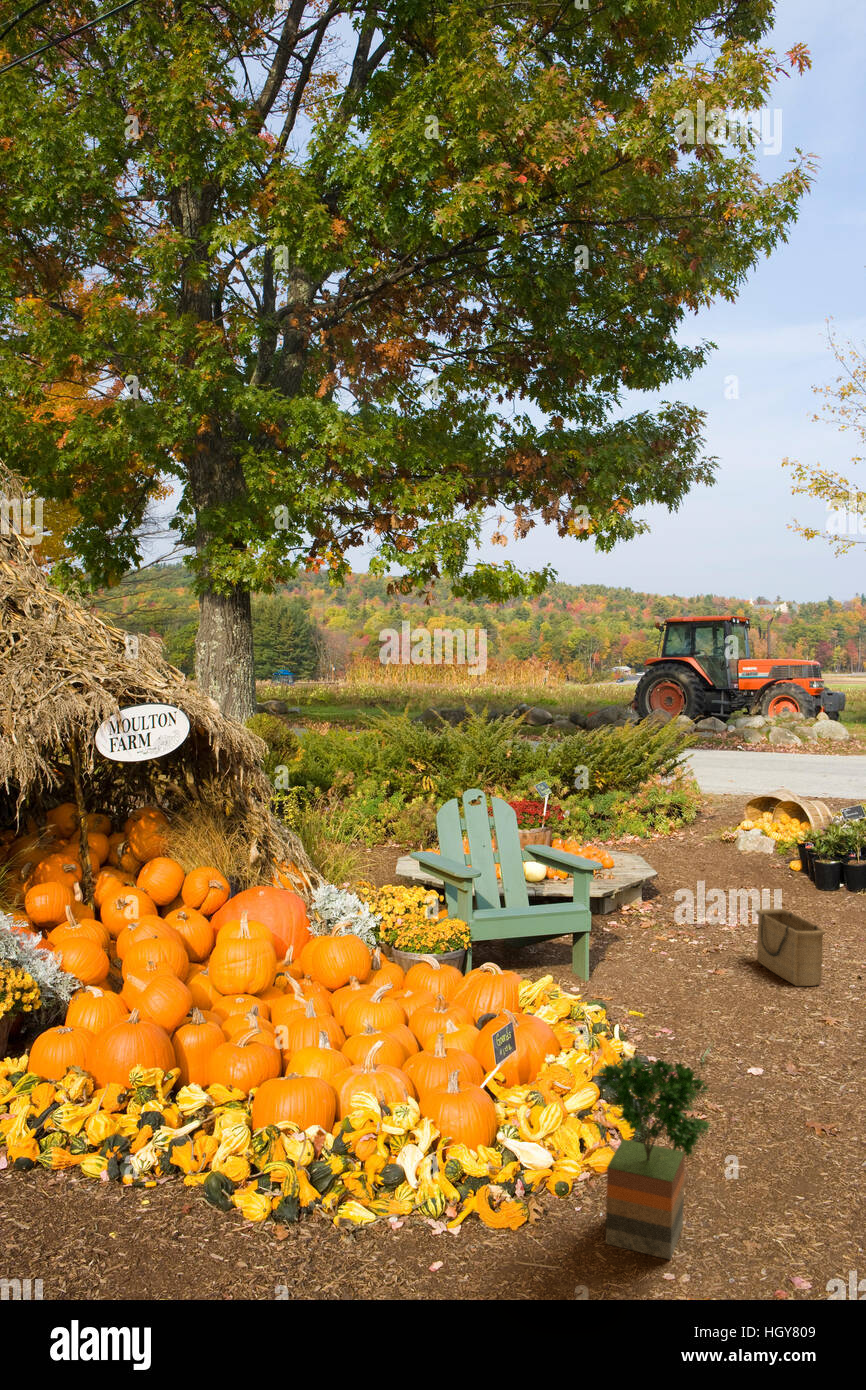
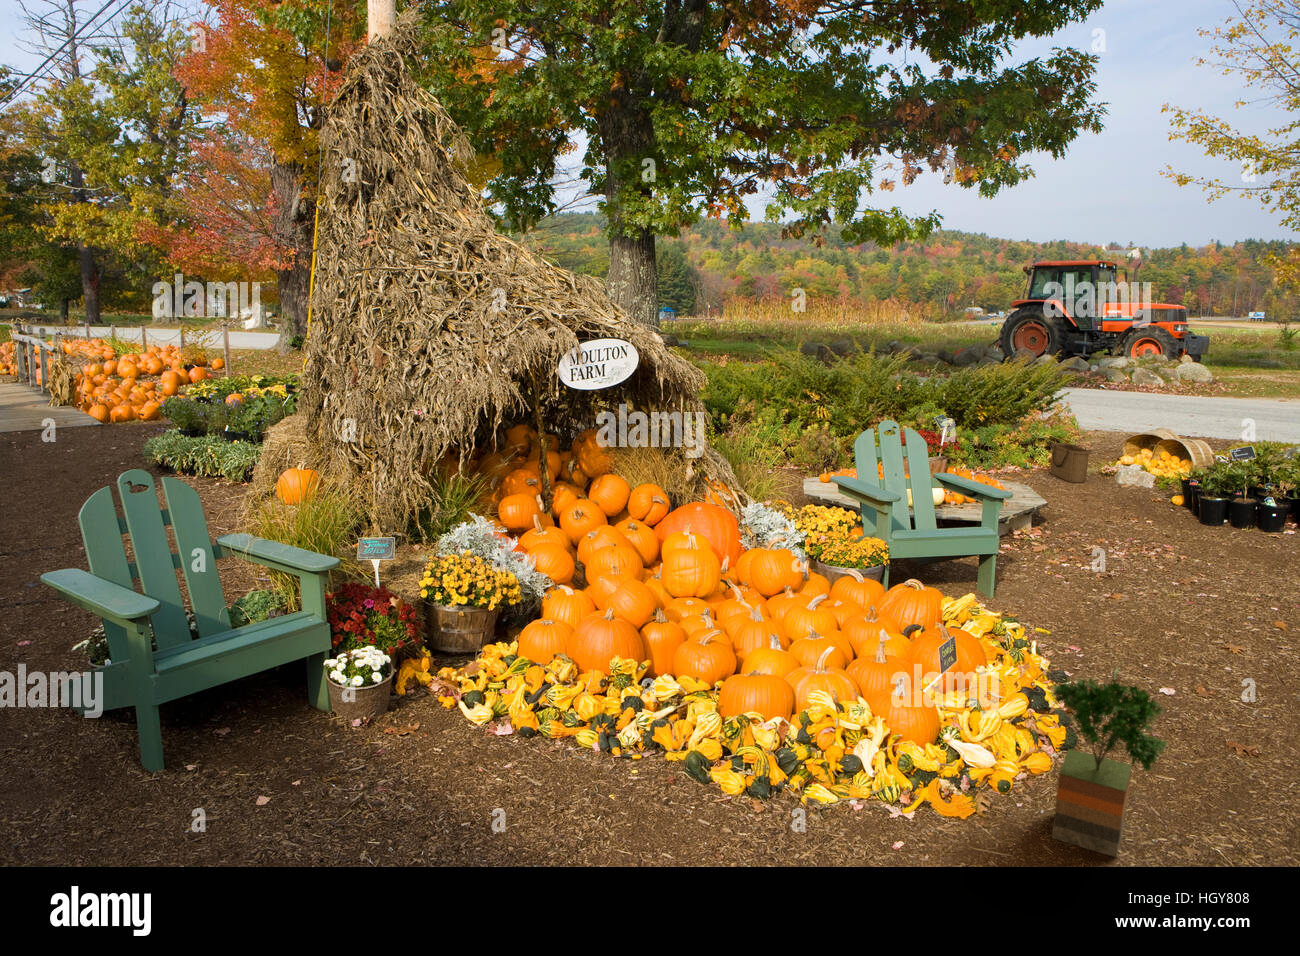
basket: present [756,909,825,986] -> present [1050,443,1090,482]

